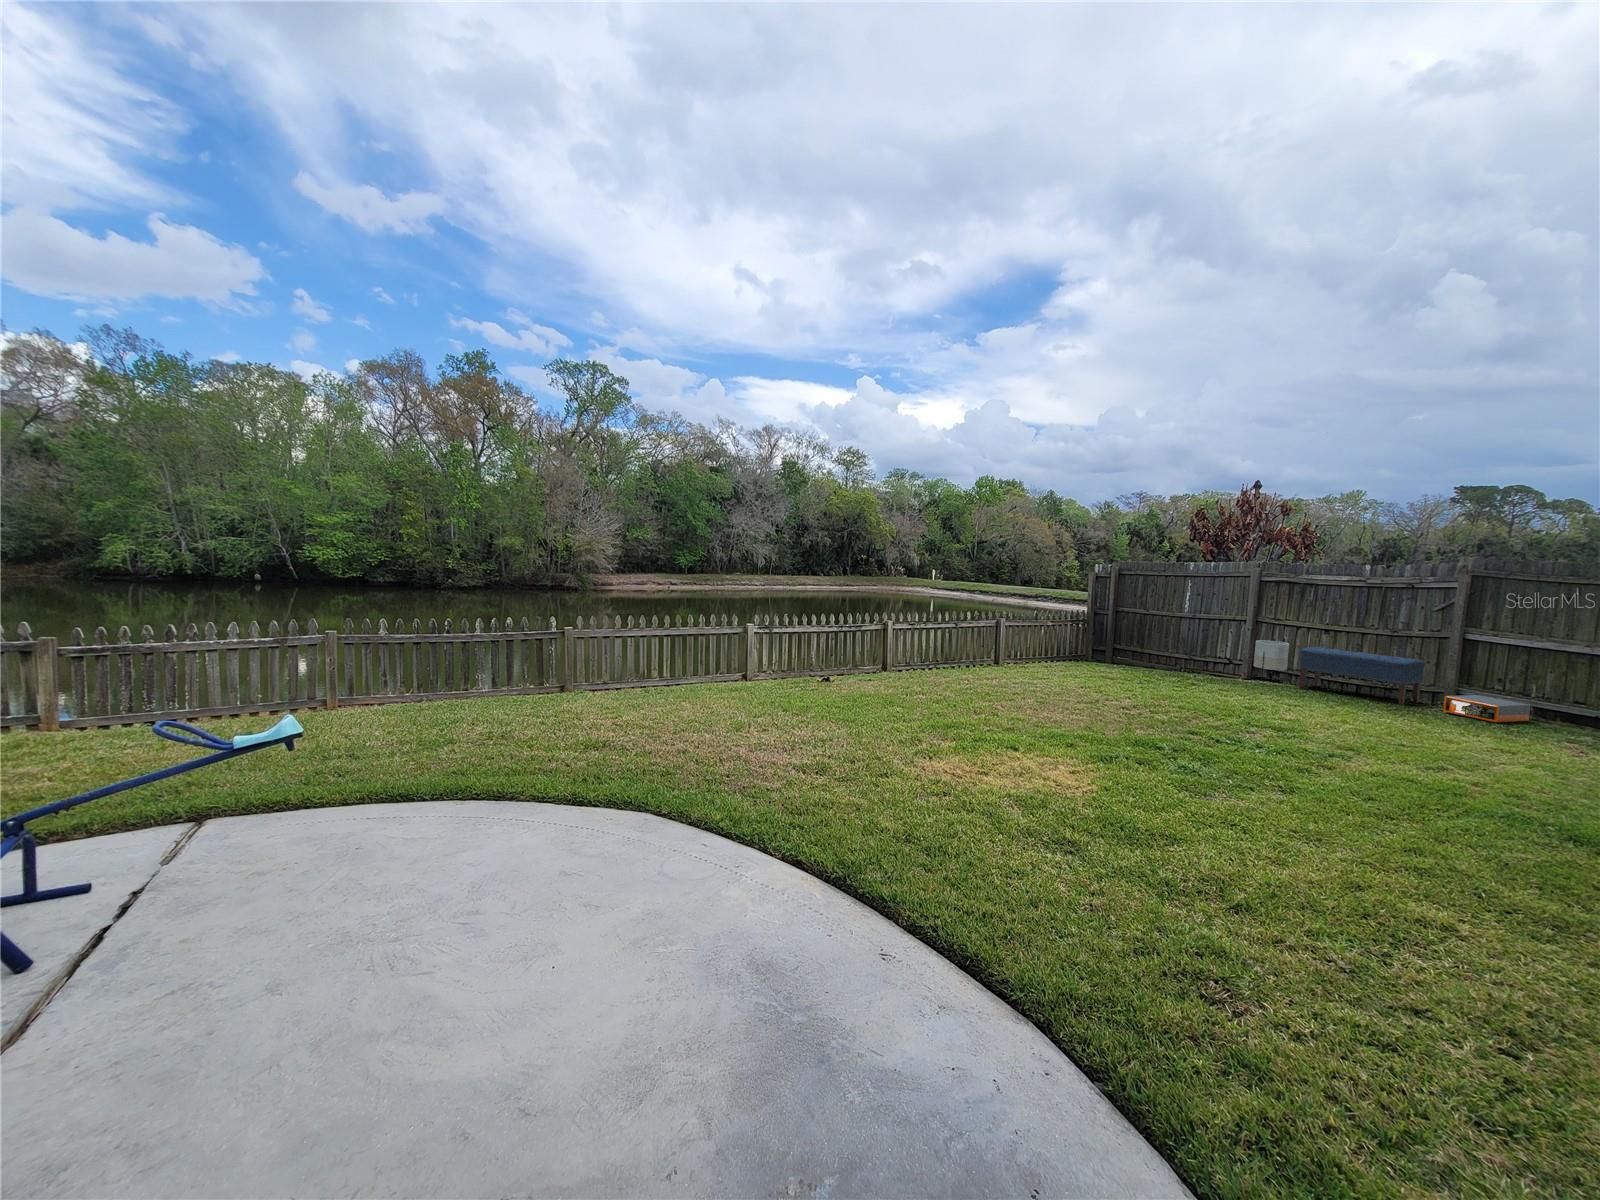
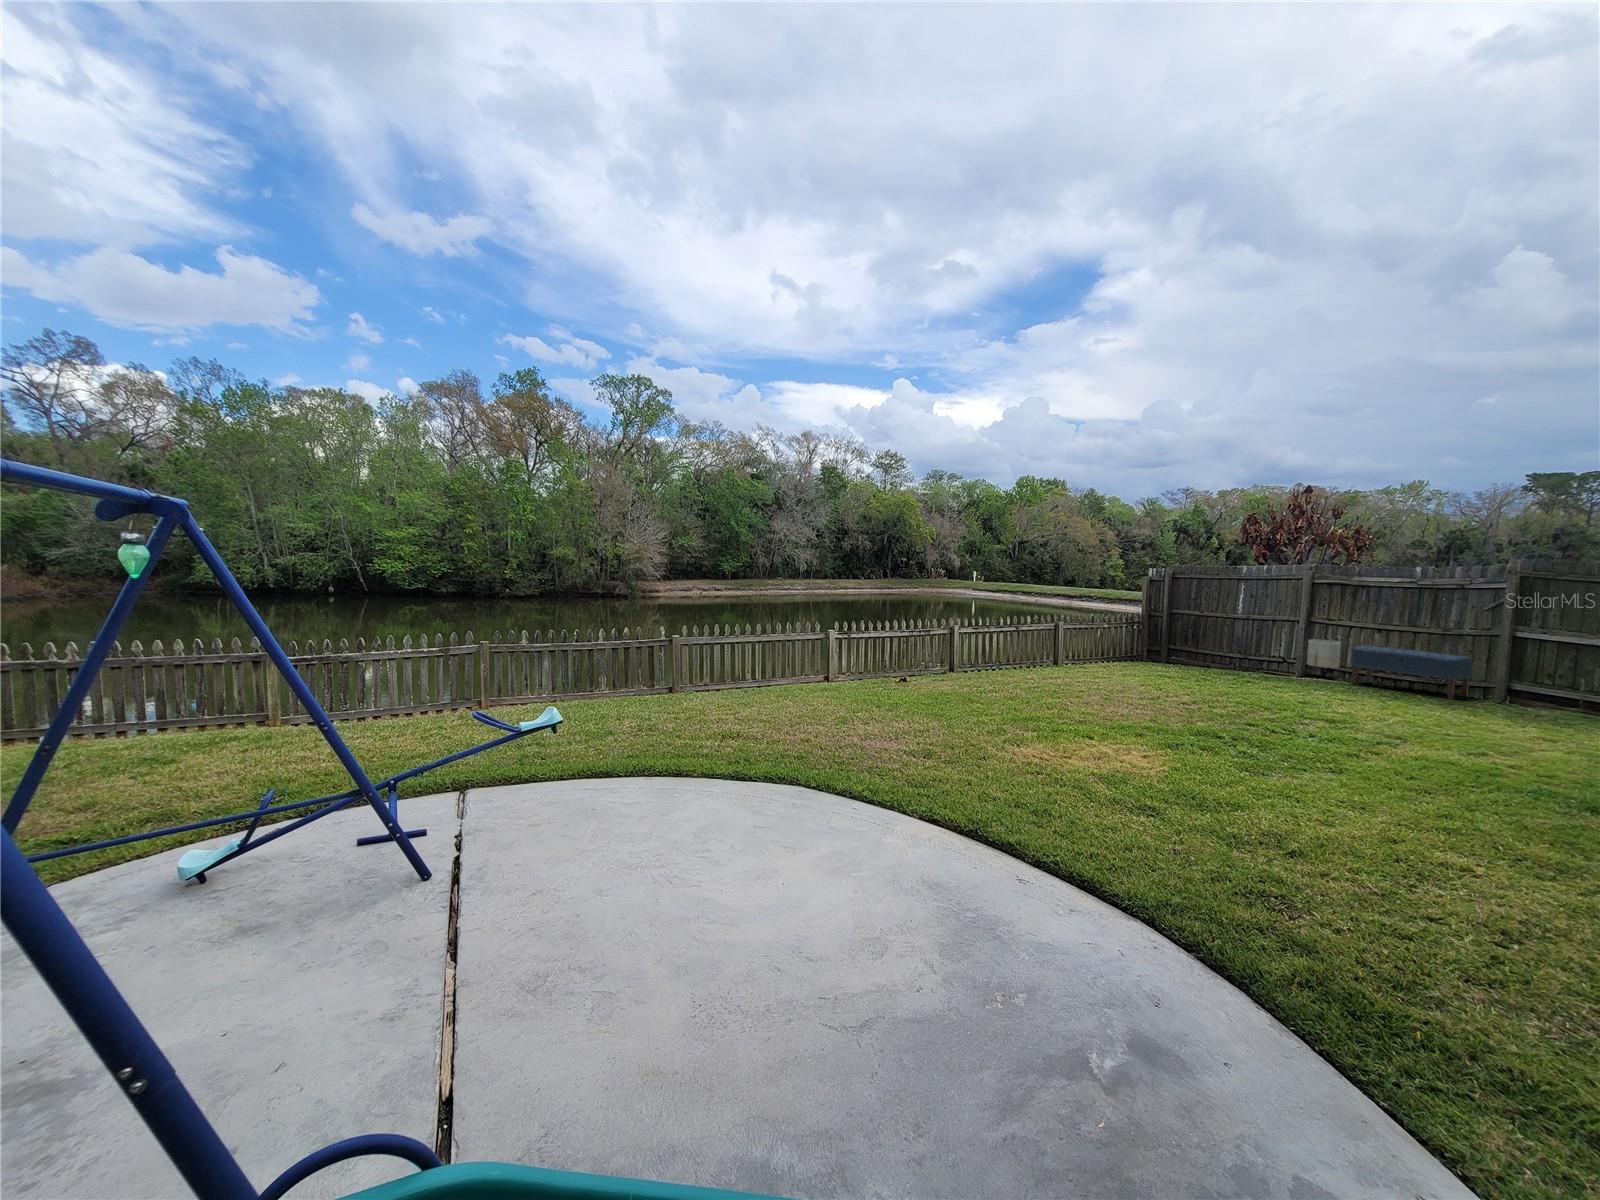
storage box: present [1443,695,1530,722] -> none [1491,689,1575,714]

